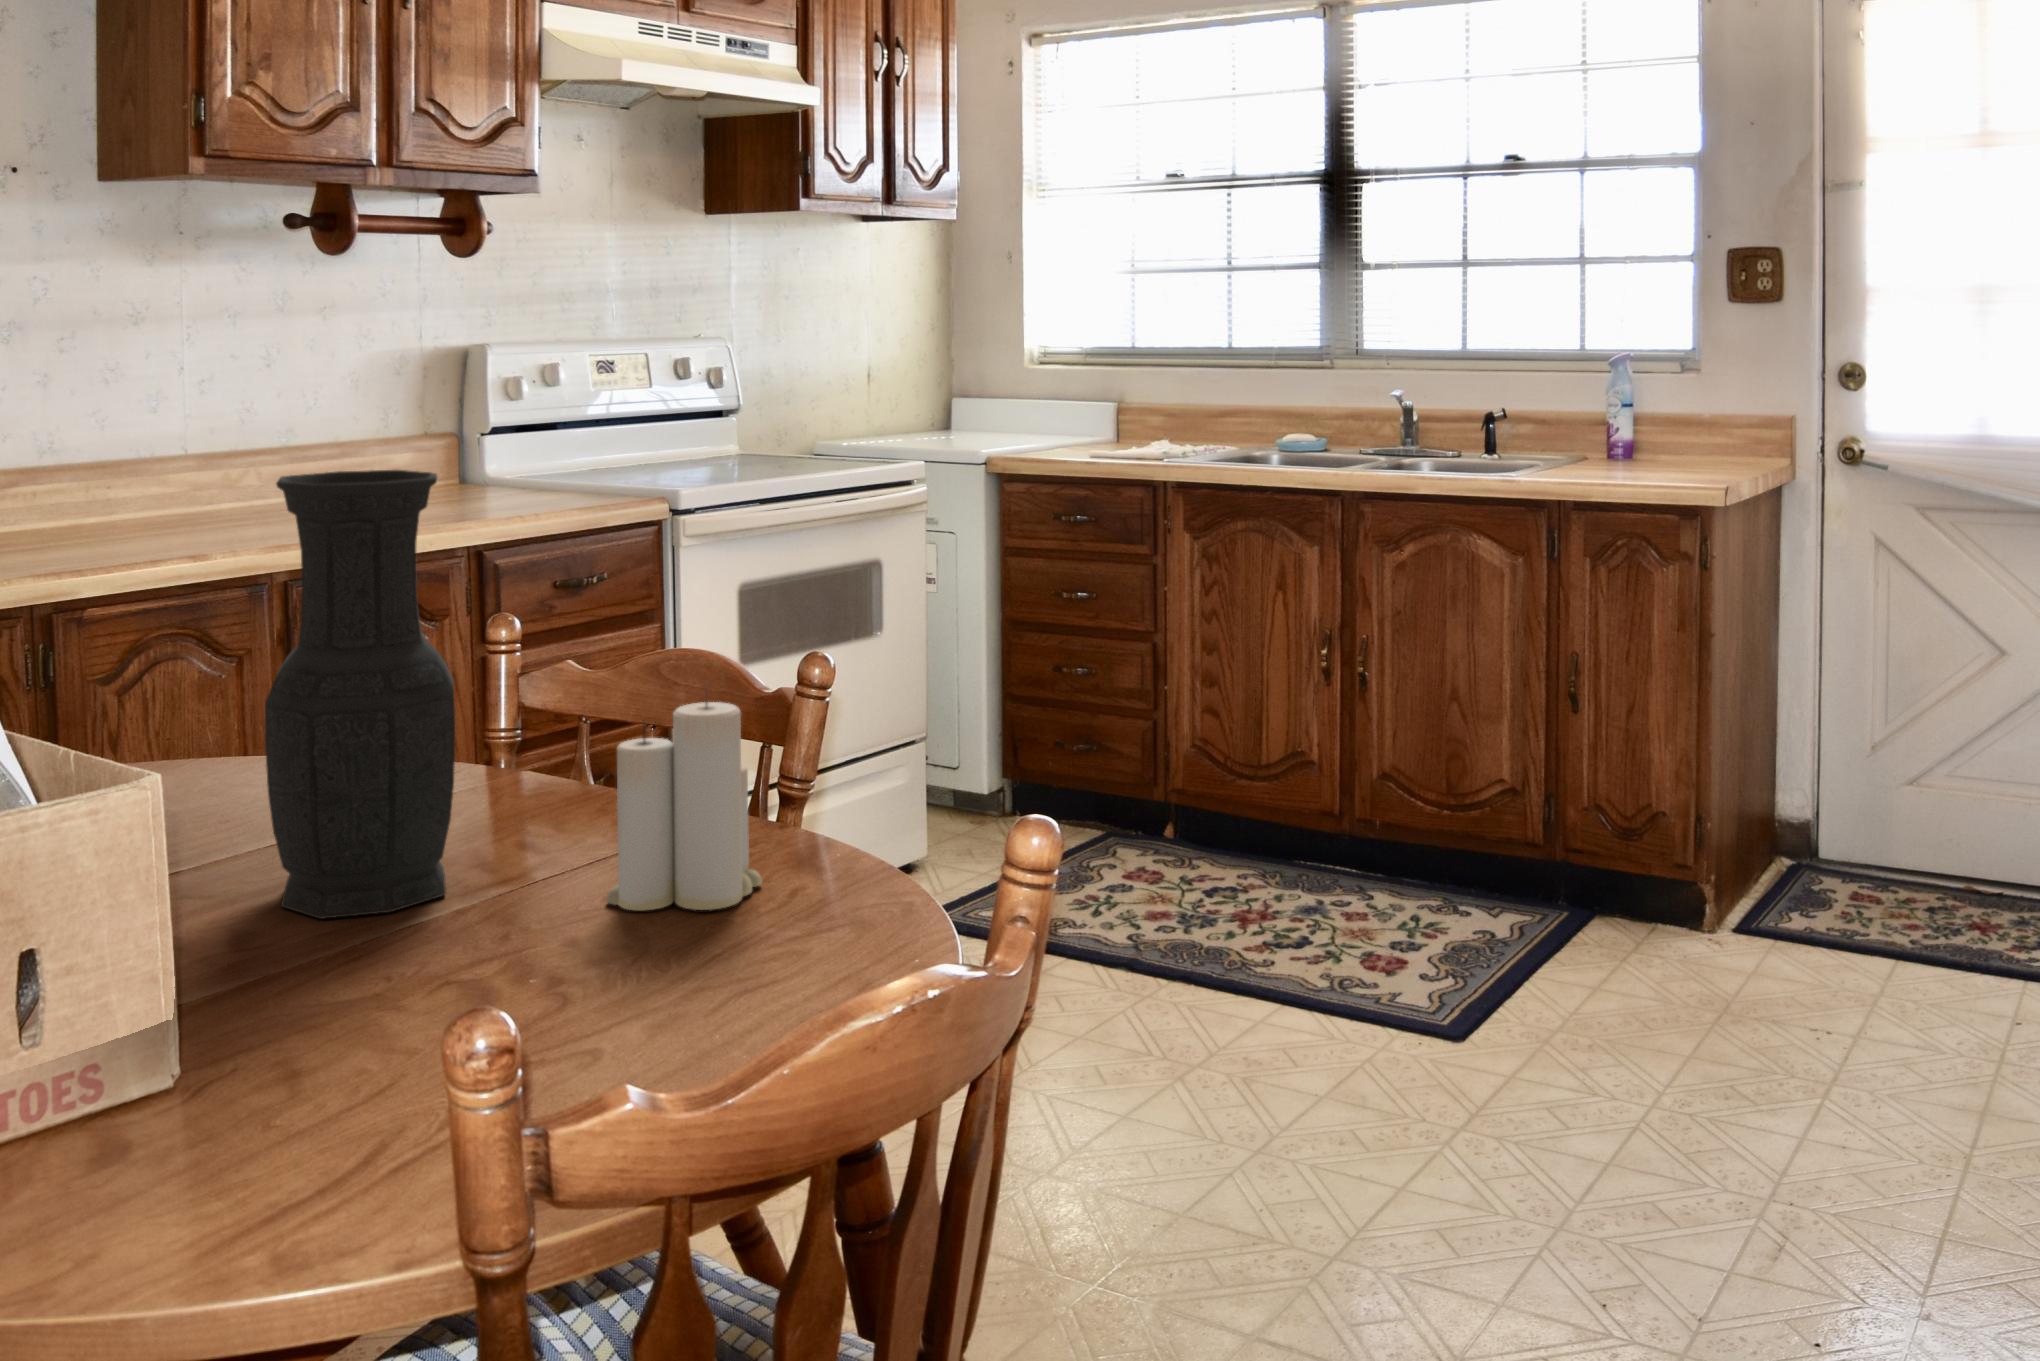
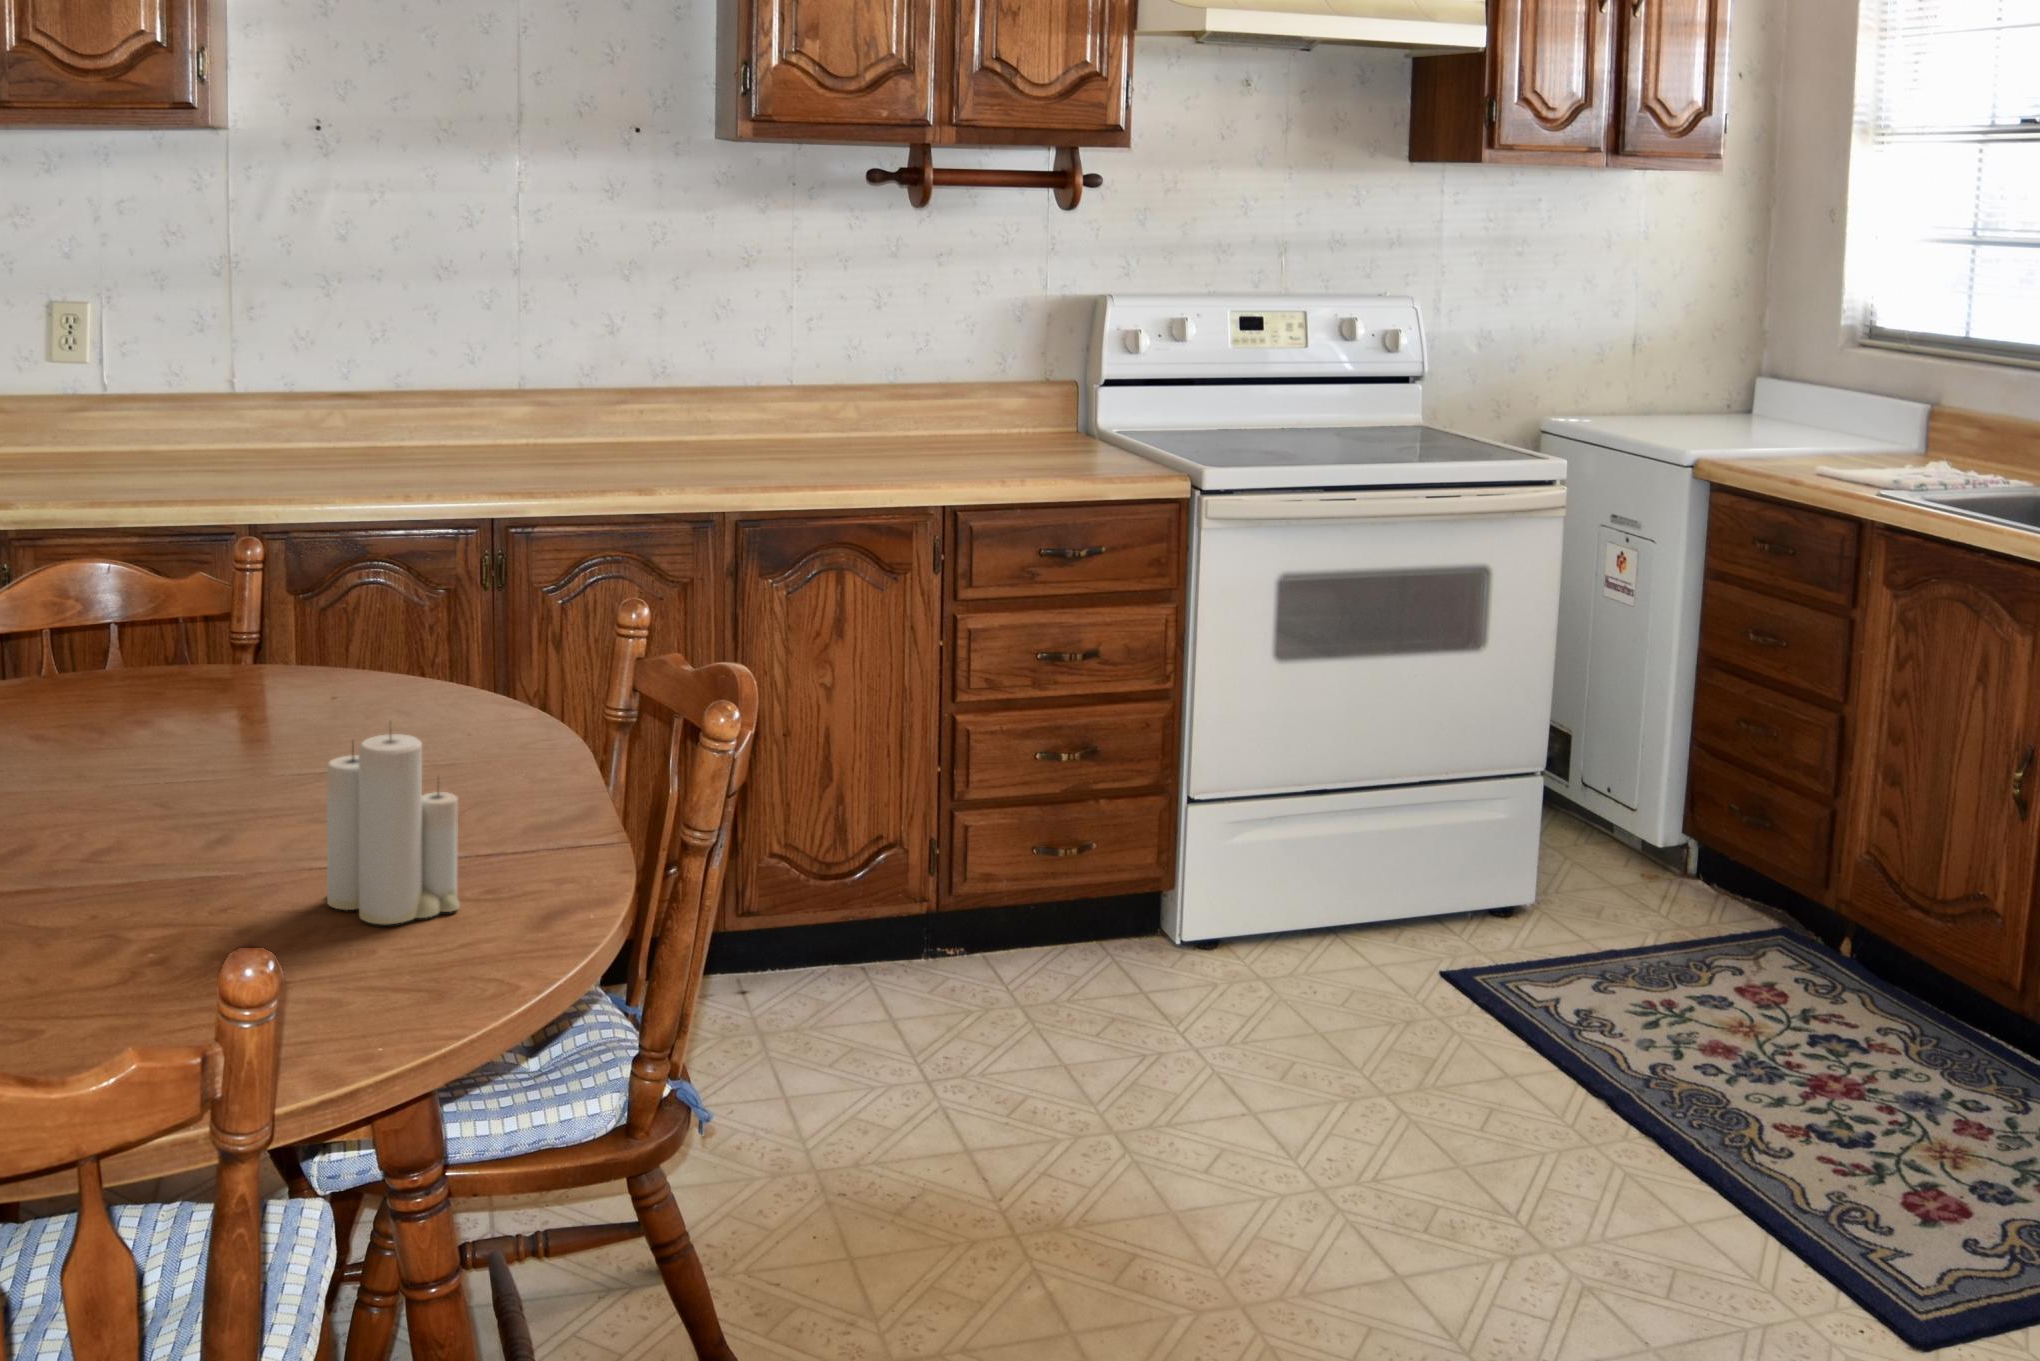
vase: present [265,470,455,919] -> none [149,478,310,855]

